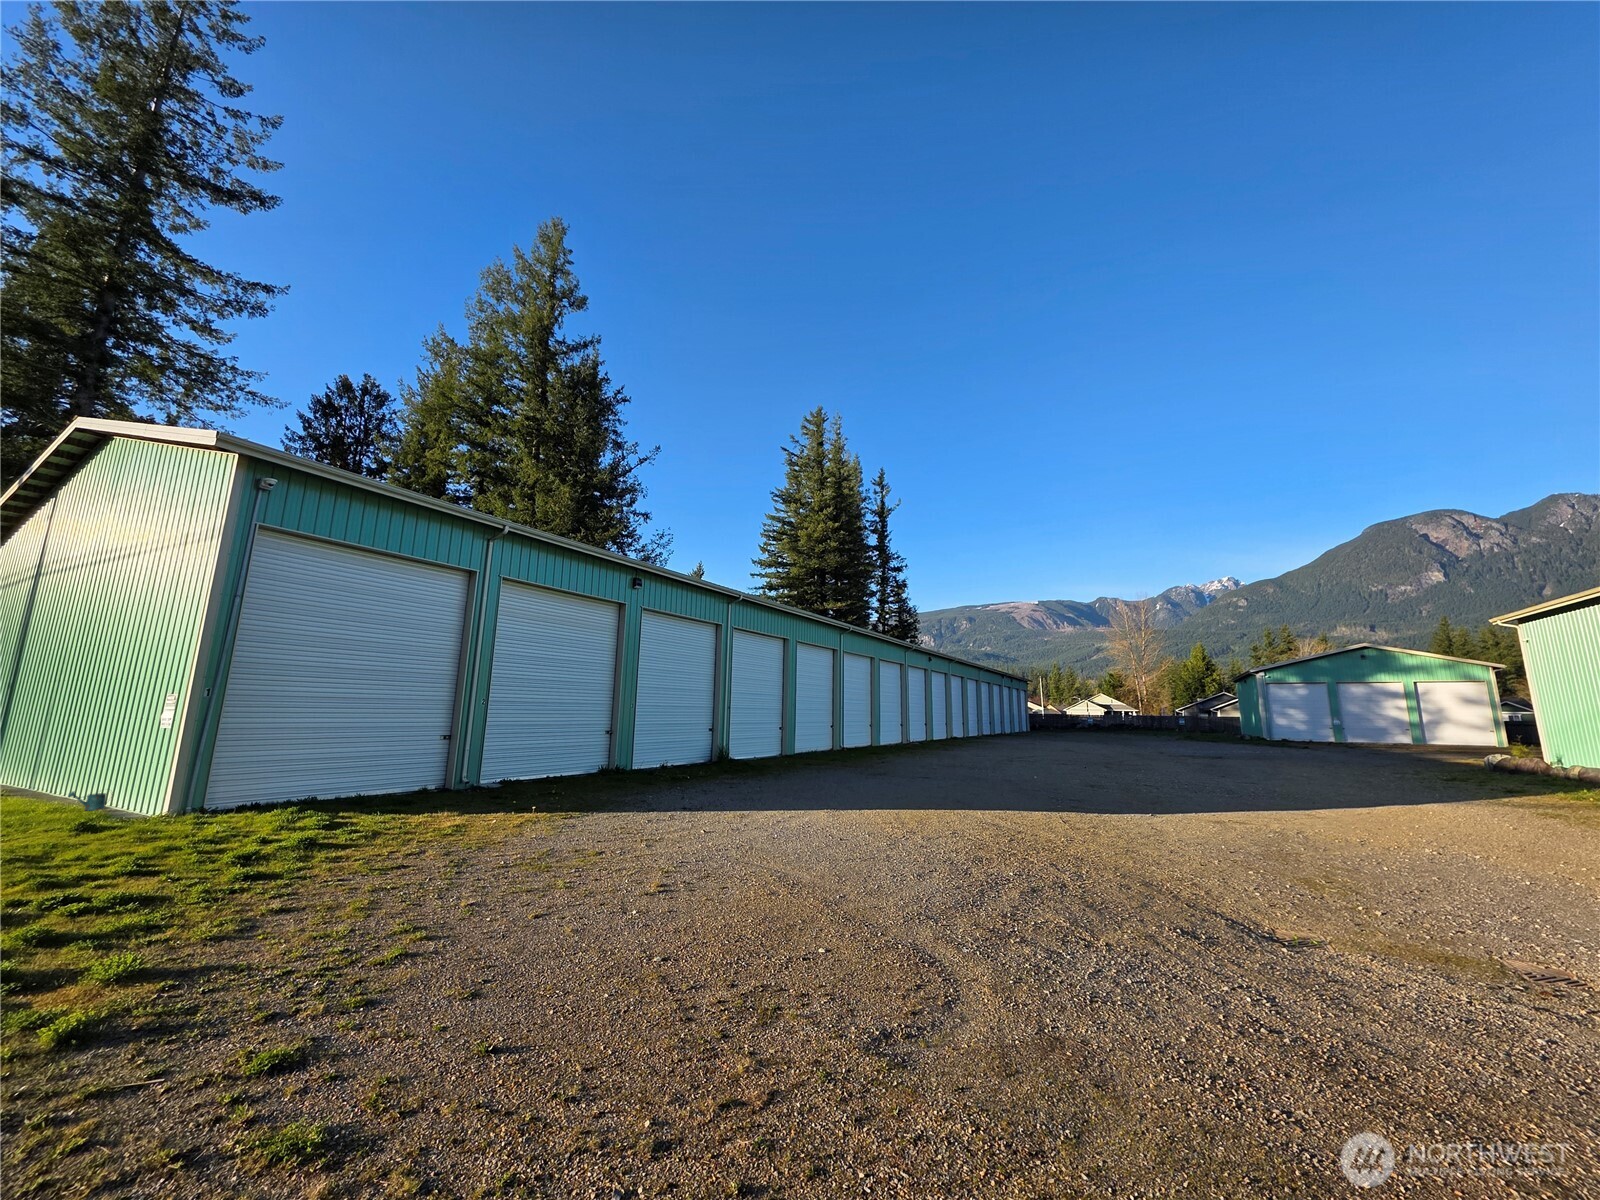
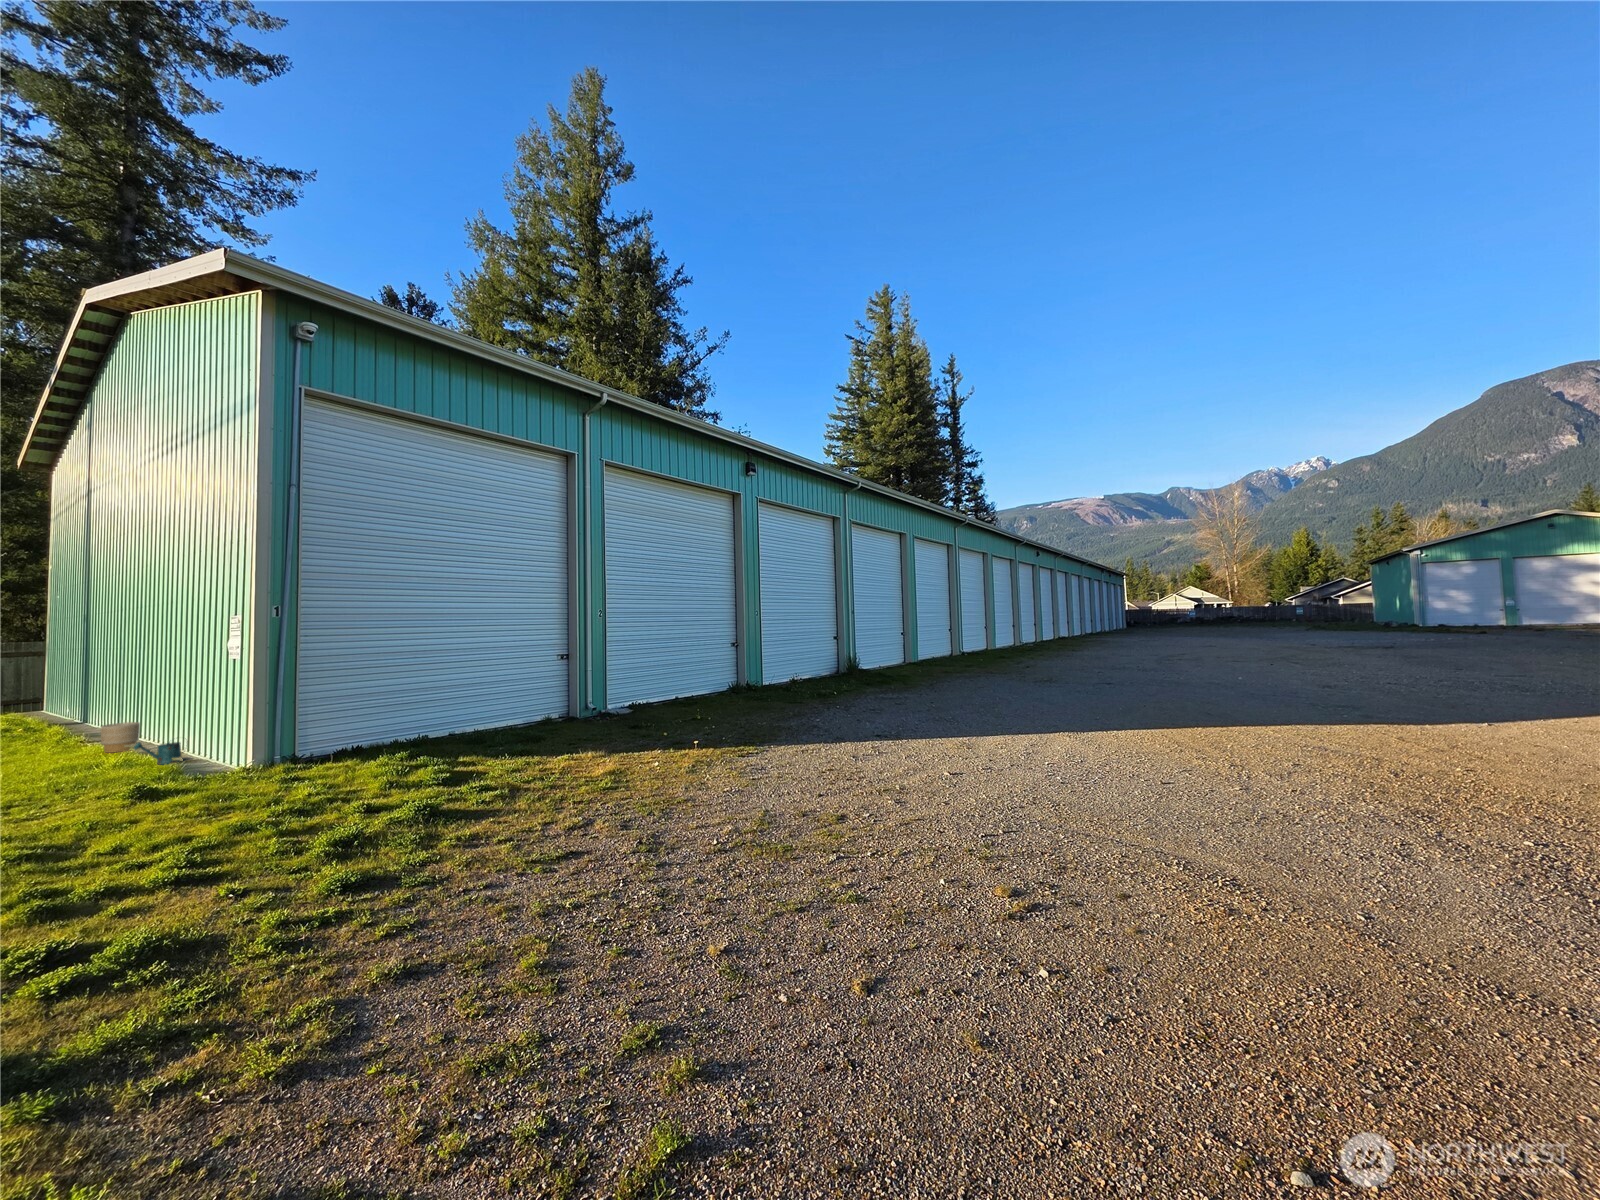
planter: none [30,777,66,802] -> present [101,722,140,753]

